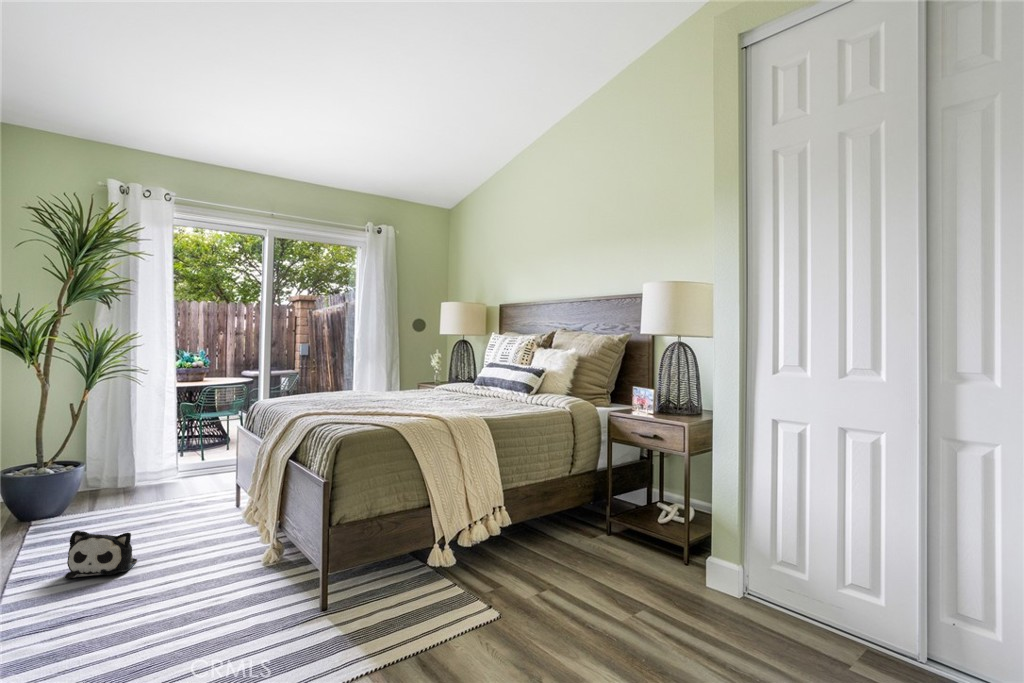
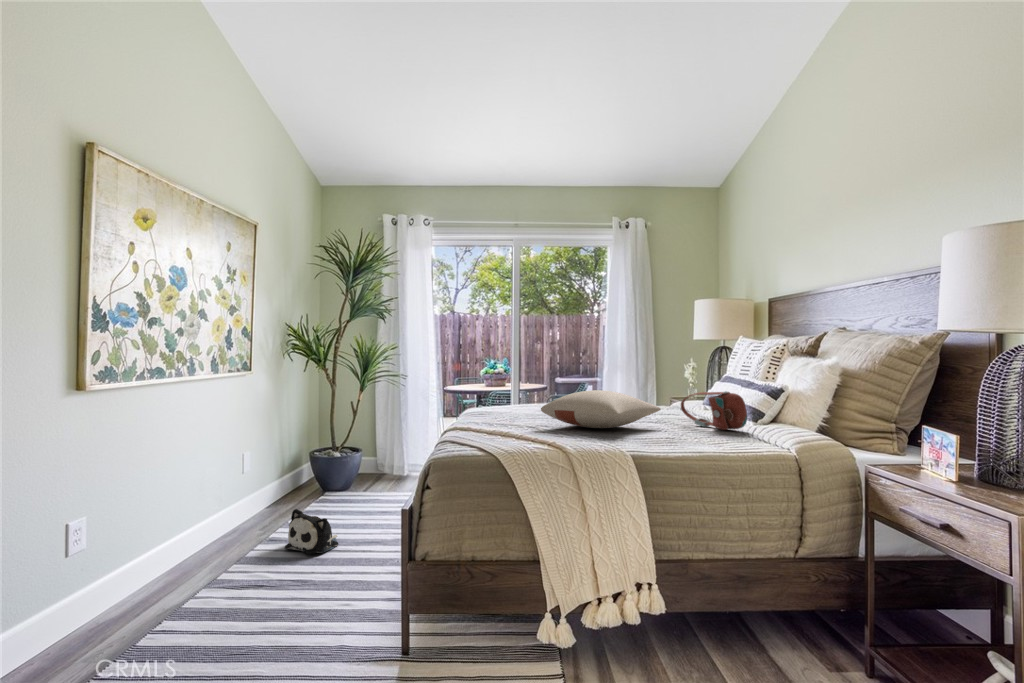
handbag: none [475,373,526,401] -> present [681,391,747,430]
pillow: none [385,376,469,406] -> present [541,390,661,428]

